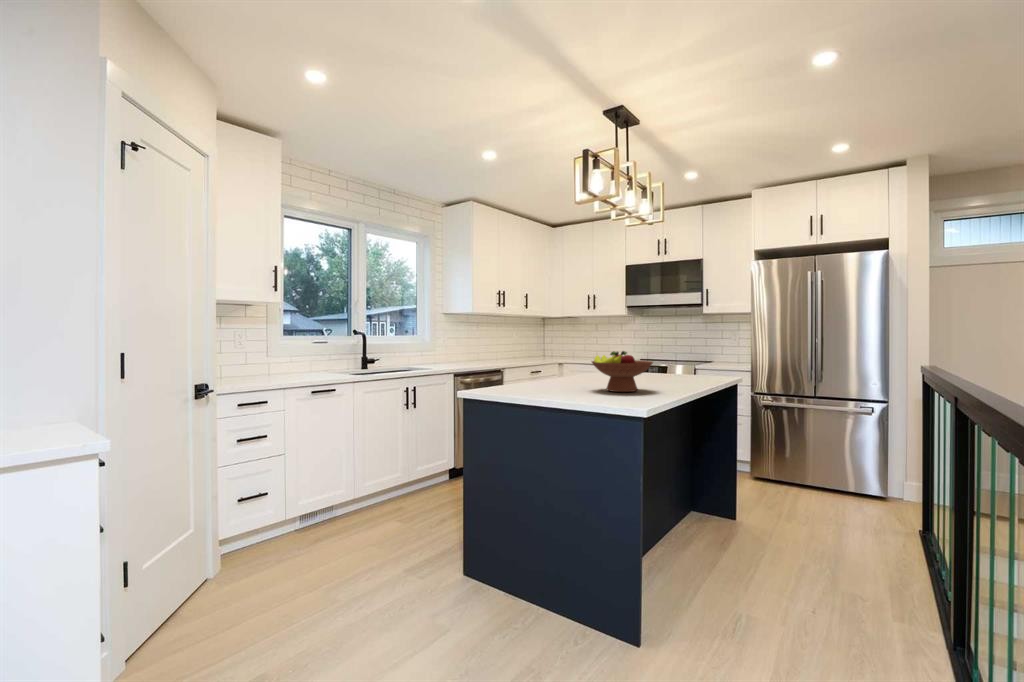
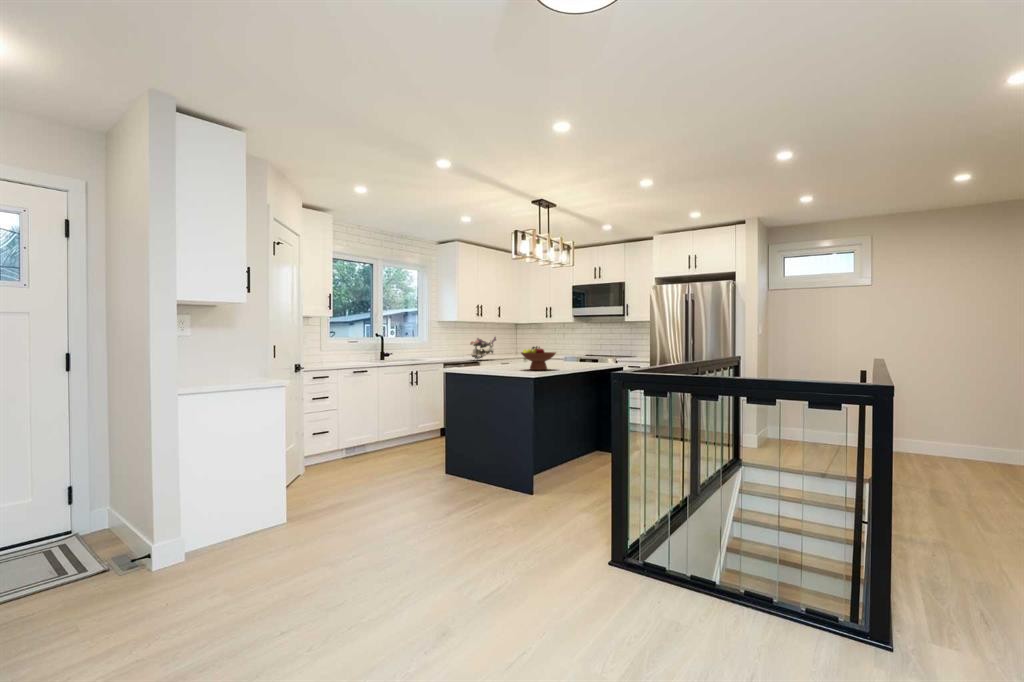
flower arrangement: none [484,334,526,367] -> present [470,337,496,359]

